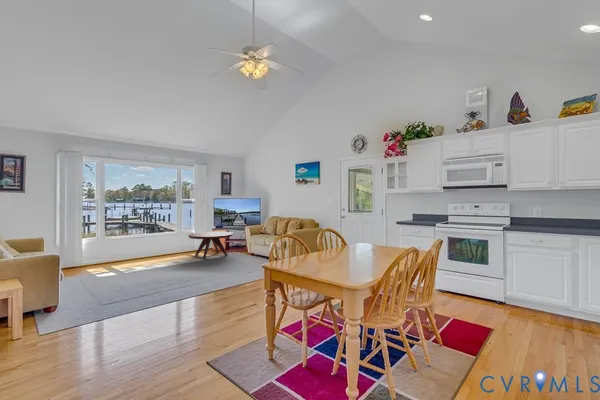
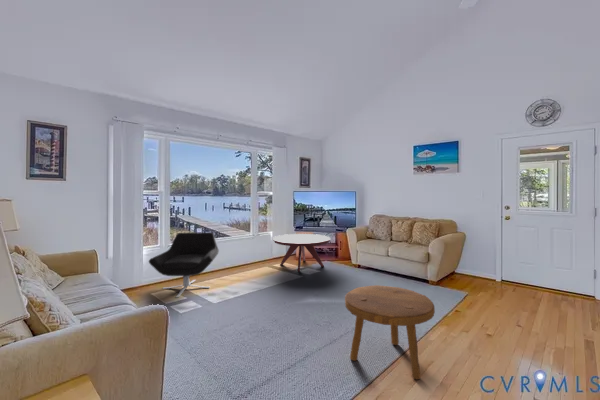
lounge chair: none [83,229,139,271] -> present [149,232,219,297]
footstool: none [170,255,221,300] -> present [345,285,435,380]

